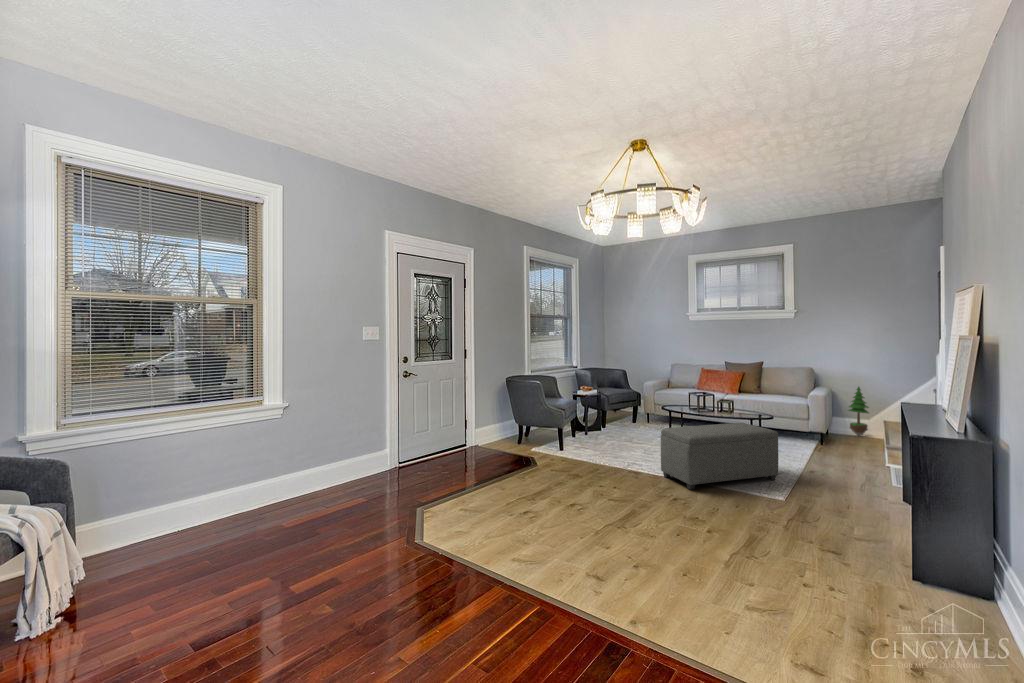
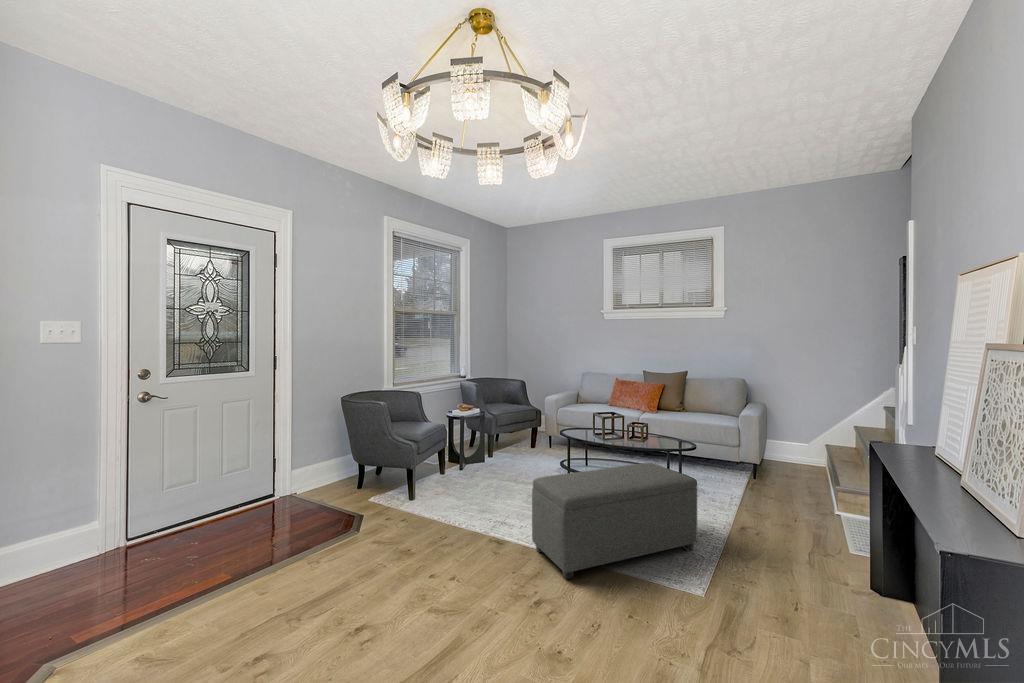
potted tree: present [848,387,869,436] -> none [784,401,810,463]

